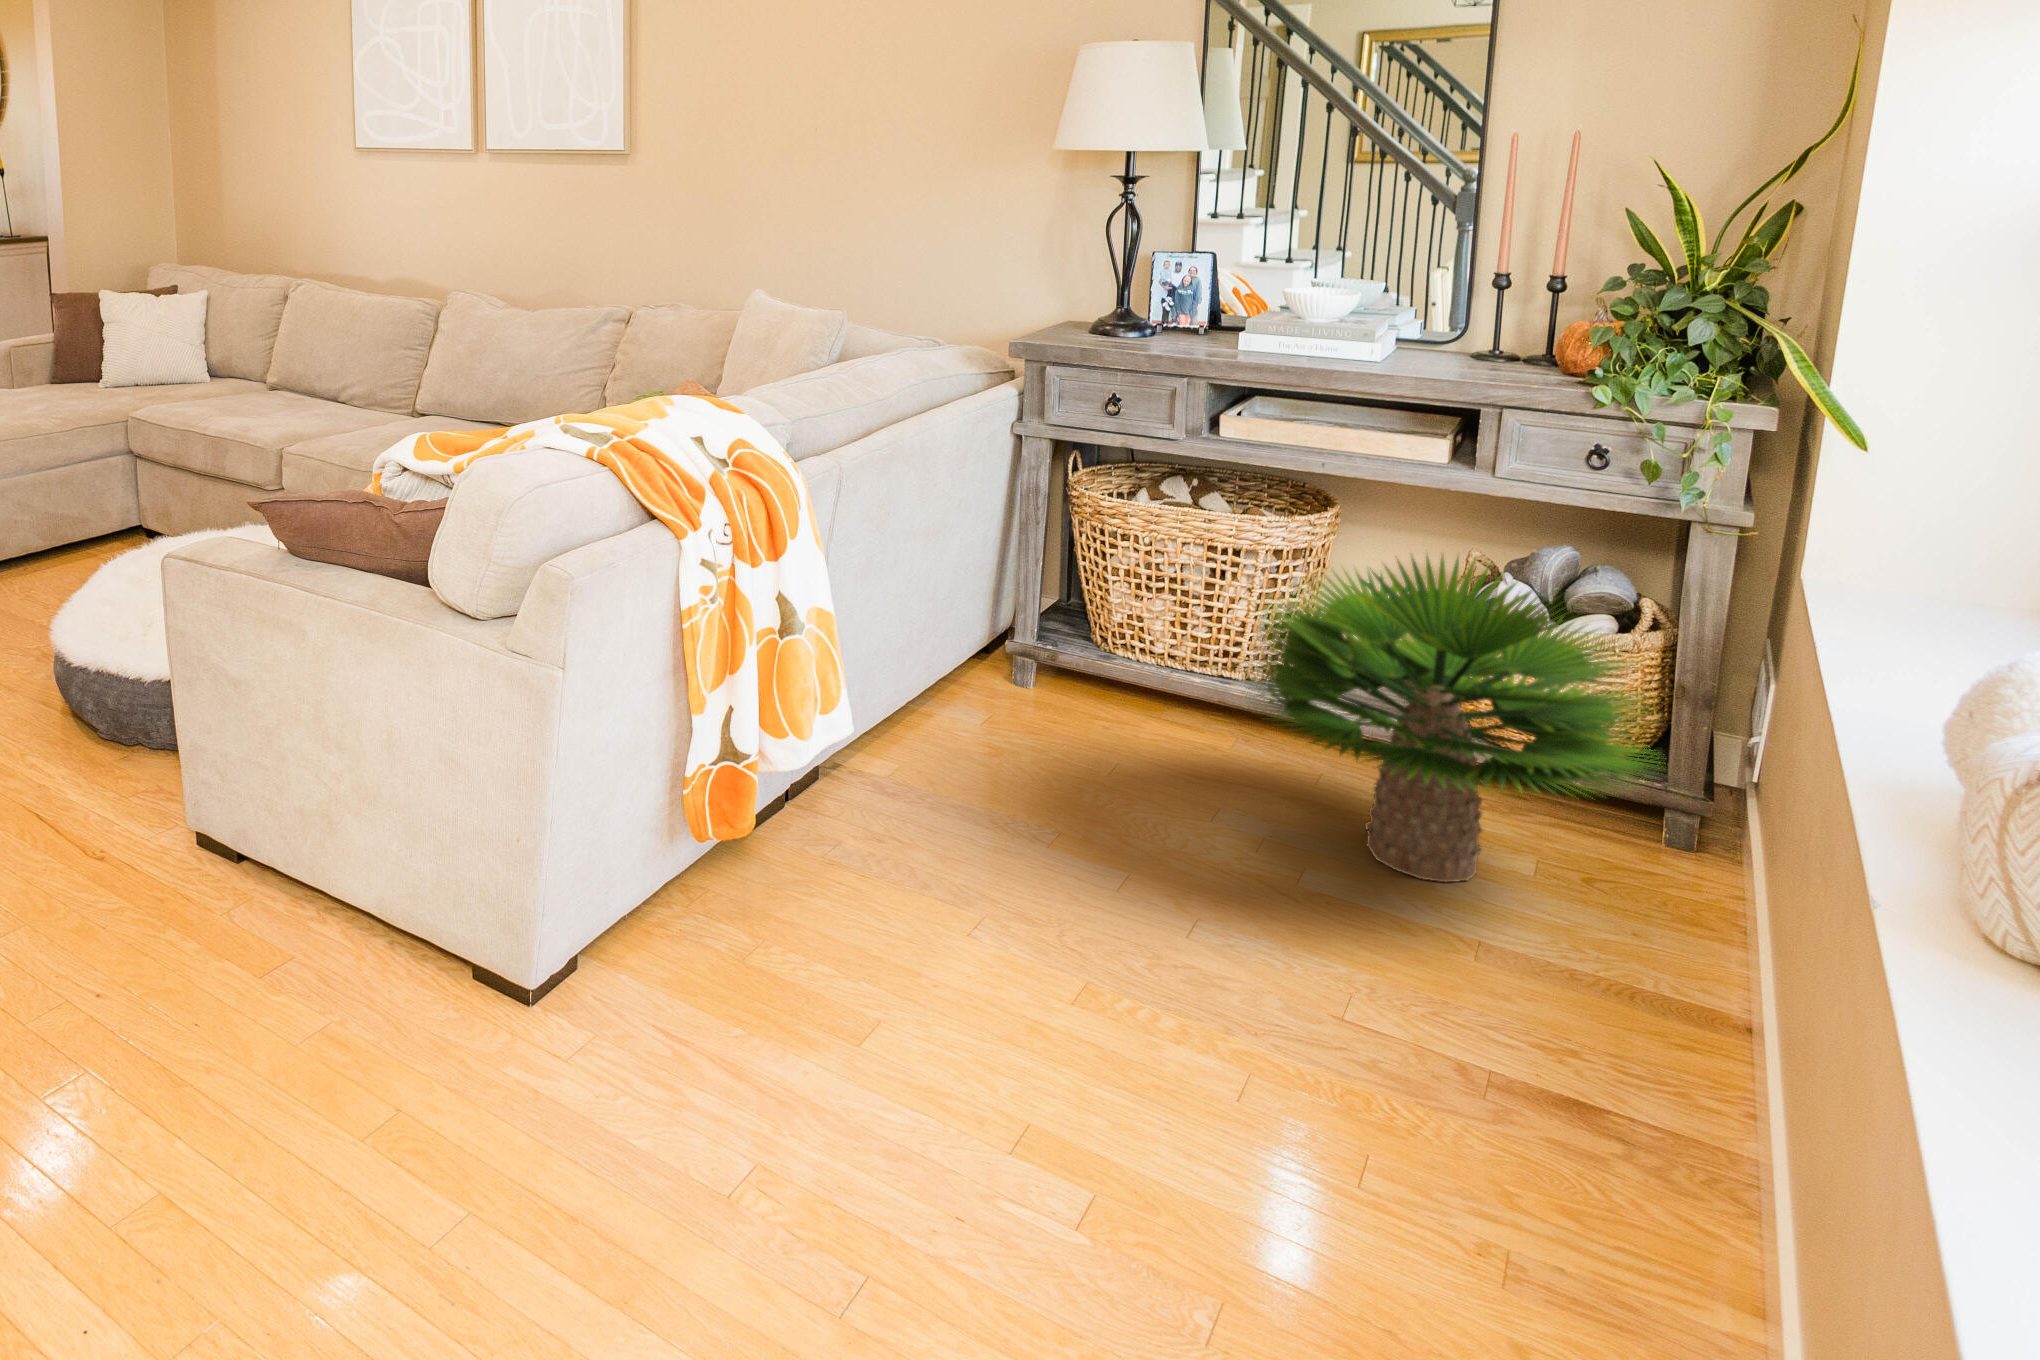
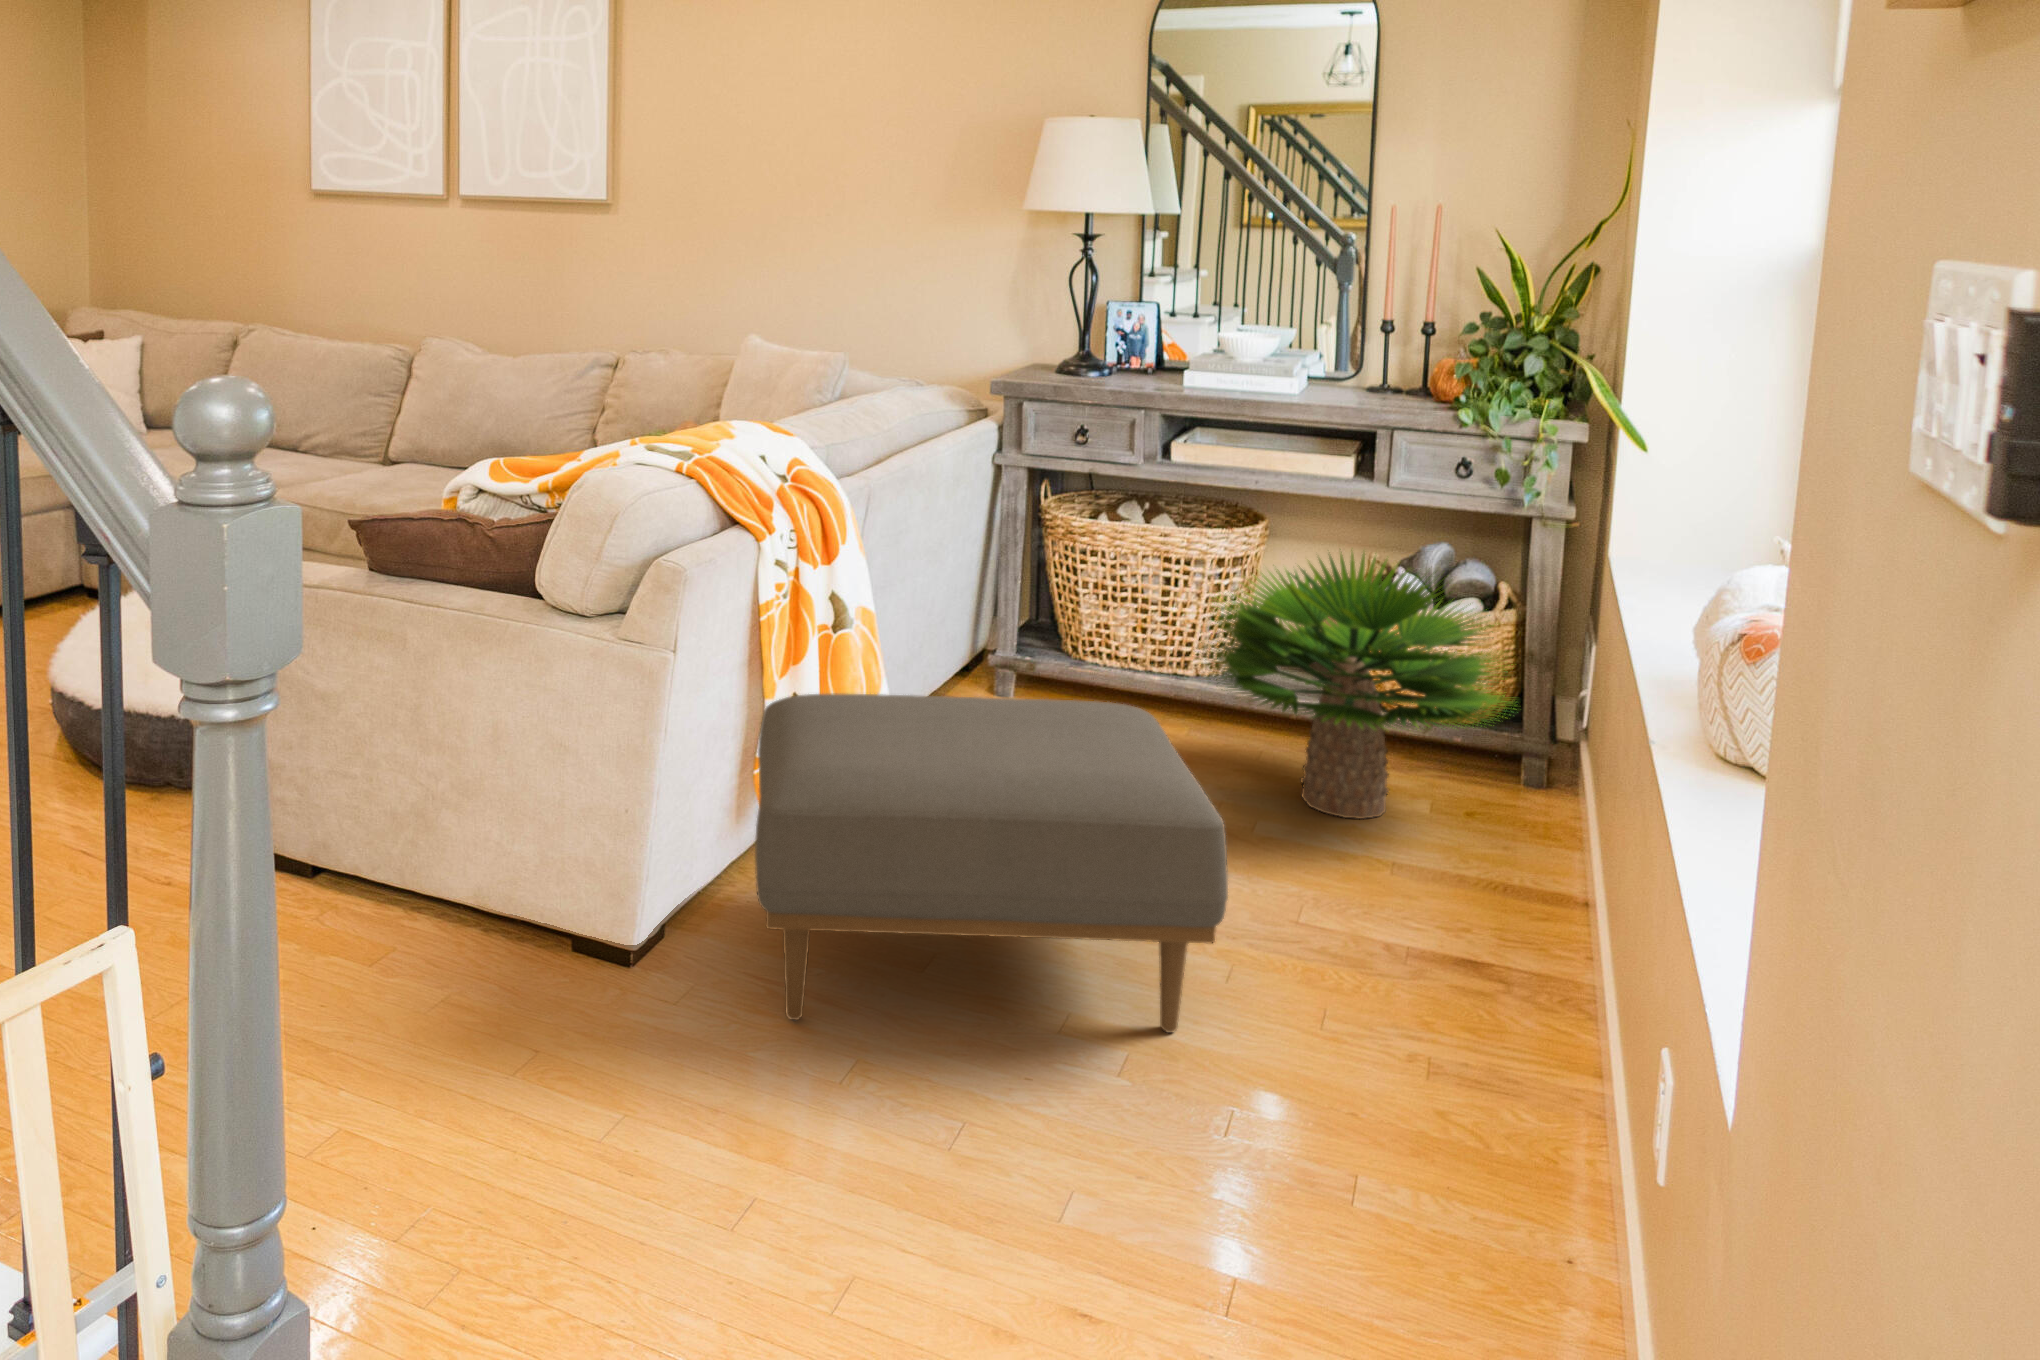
ottoman: none [628,715,1231,1194] -> present [755,693,1228,1033]

